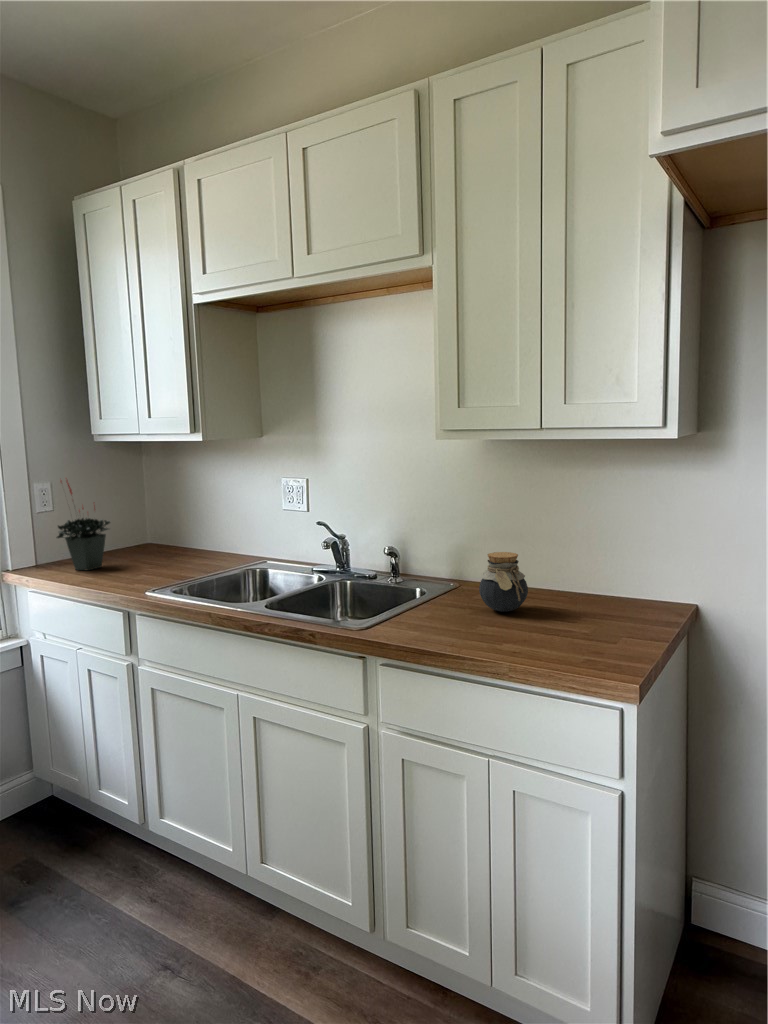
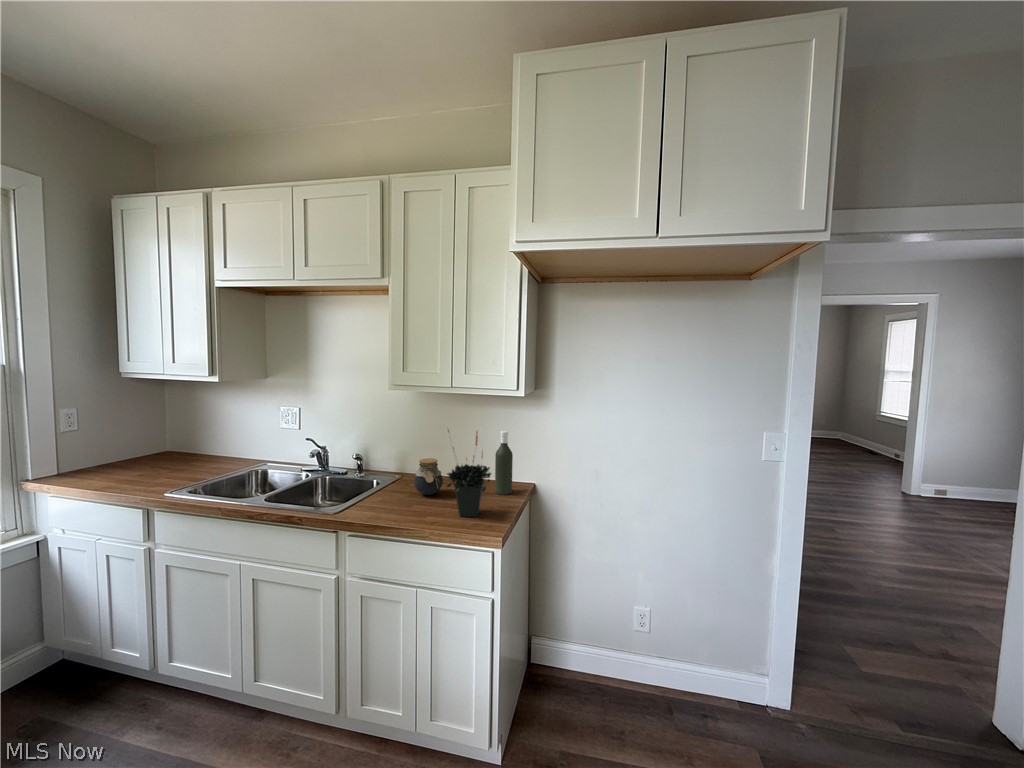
potted plant: present [57,481,110,570] -> present [447,430,491,517]
bottle: none [622,505,655,619] -> present [495,431,513,495]

